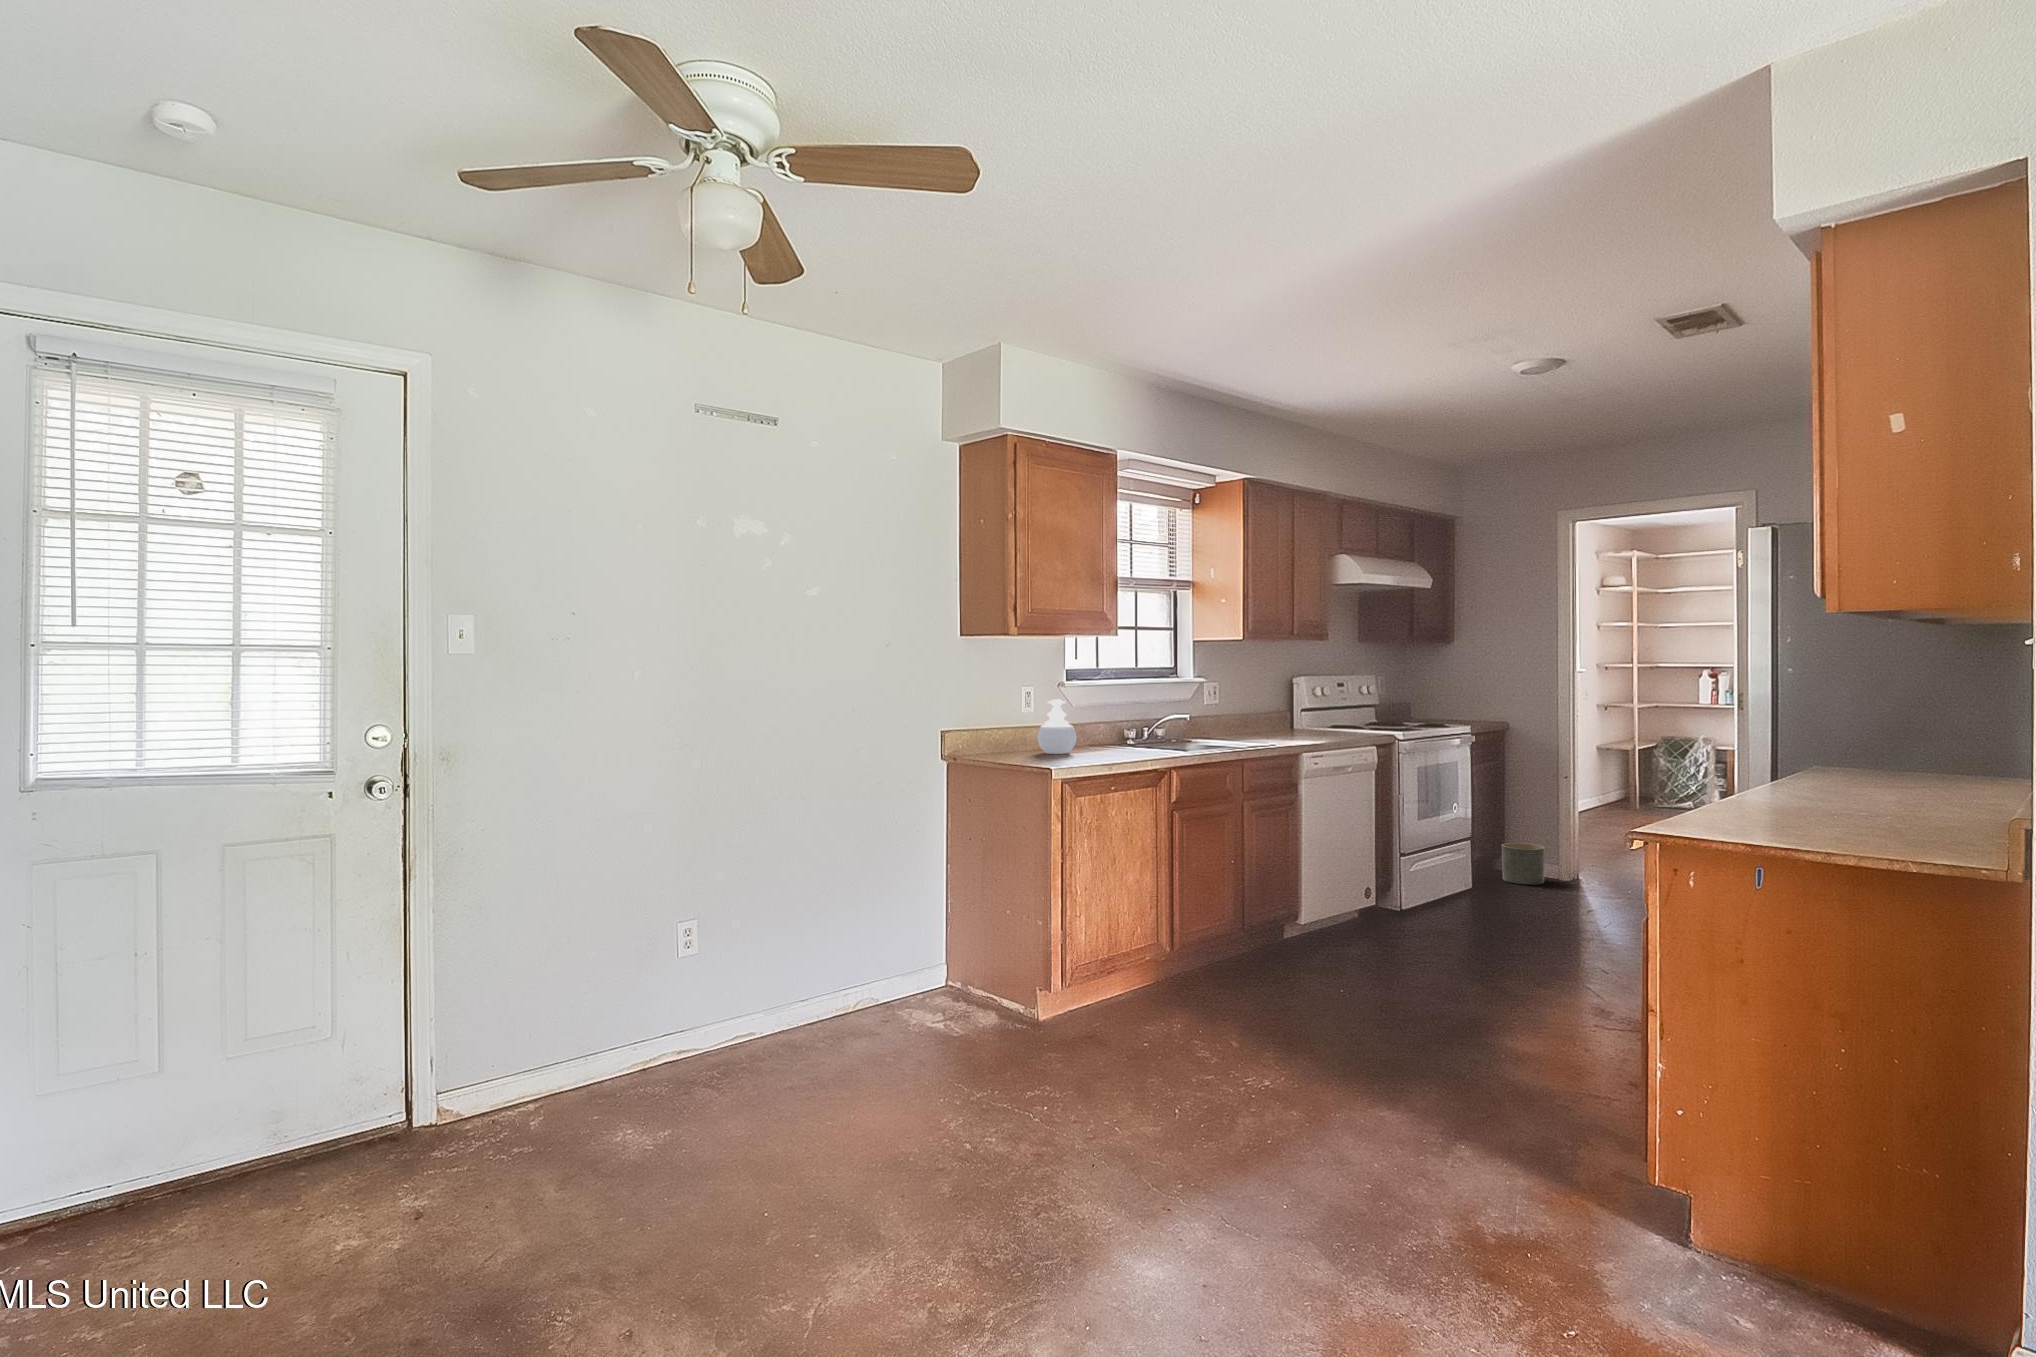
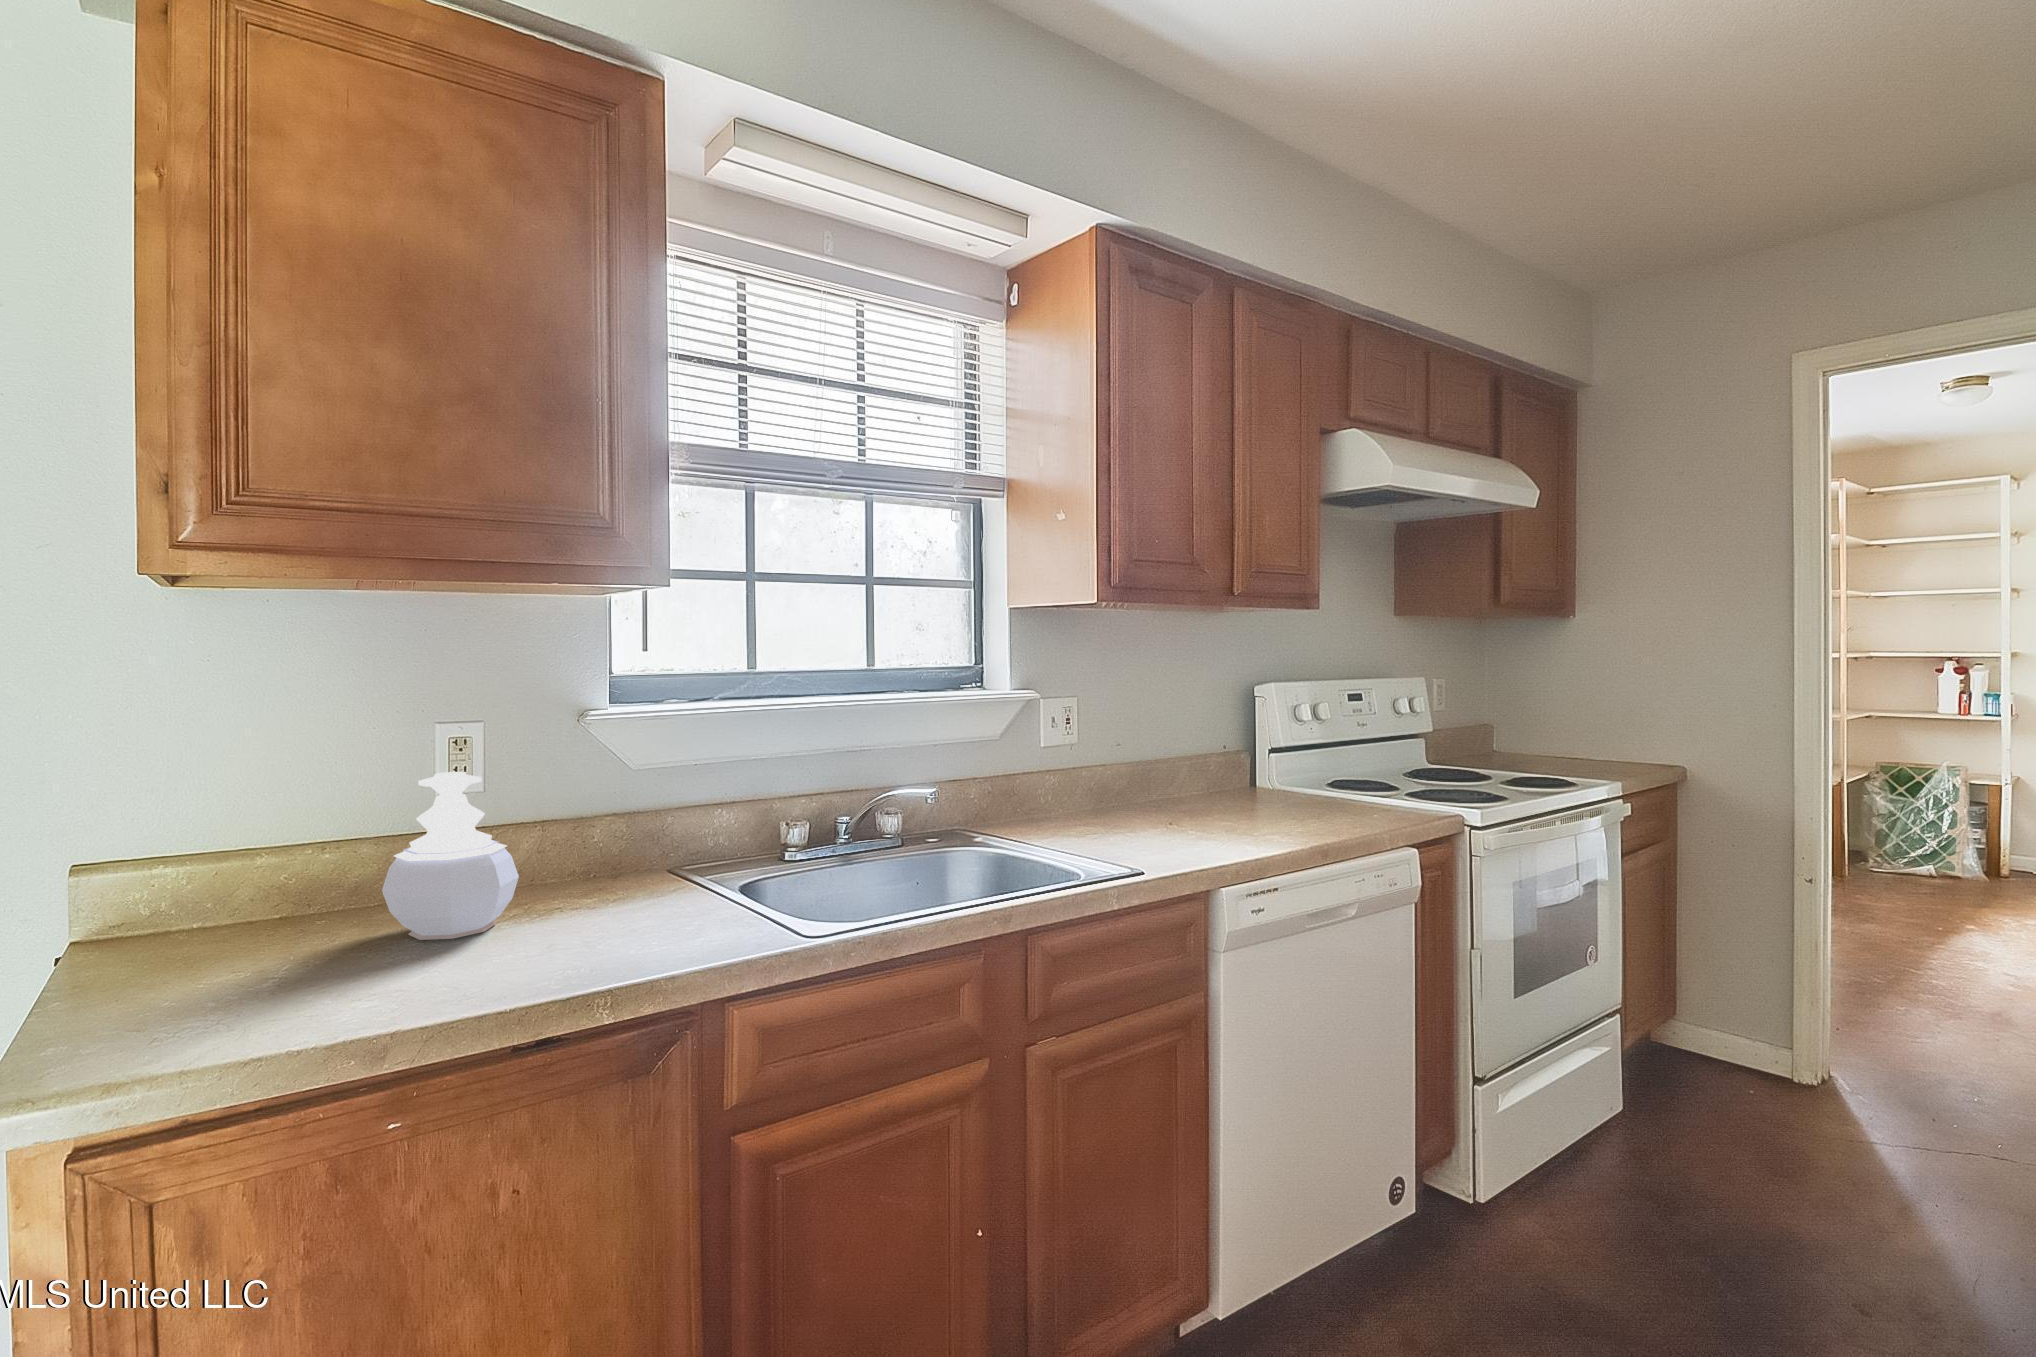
planter: present [1502,843,1545,885] -> none [1673,1000,1767,1097]

